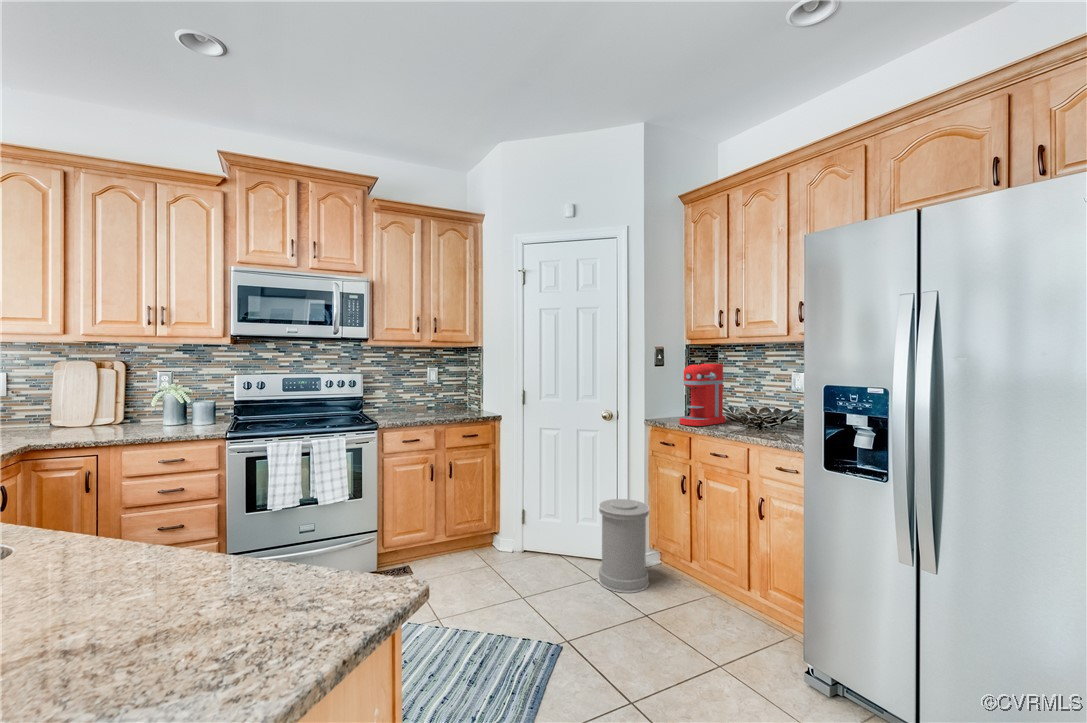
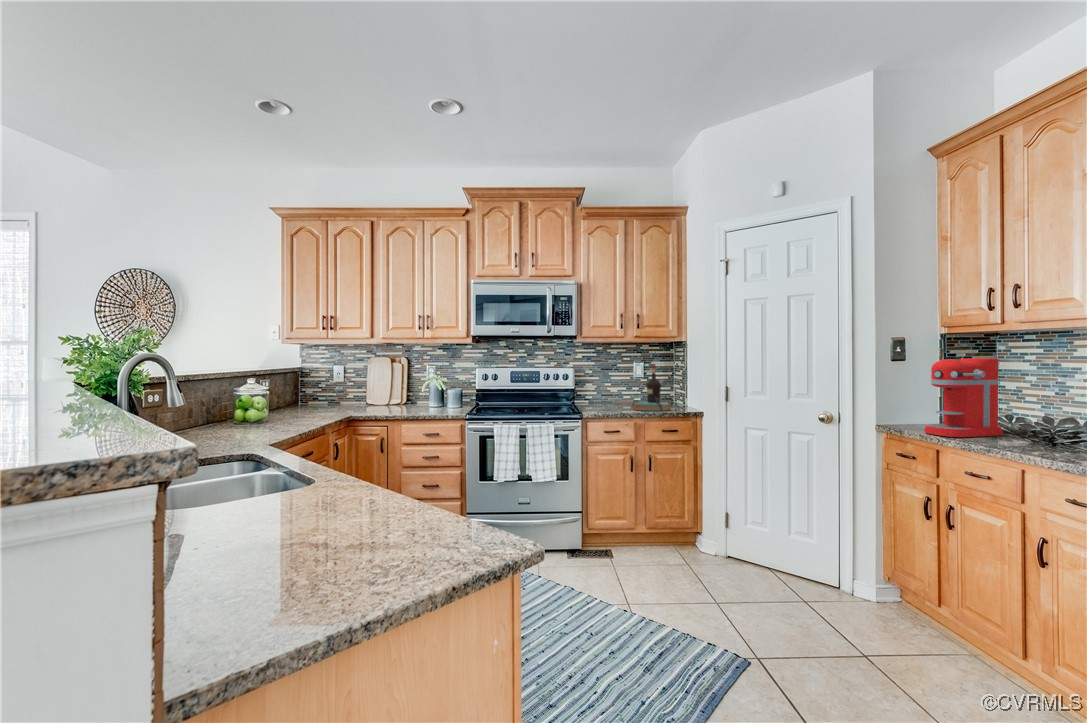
bottle: none [430,370,470,417] -> present [632,365,670,410]
trash can: present [598,499,649,593] -> none [809,514,878,626]

